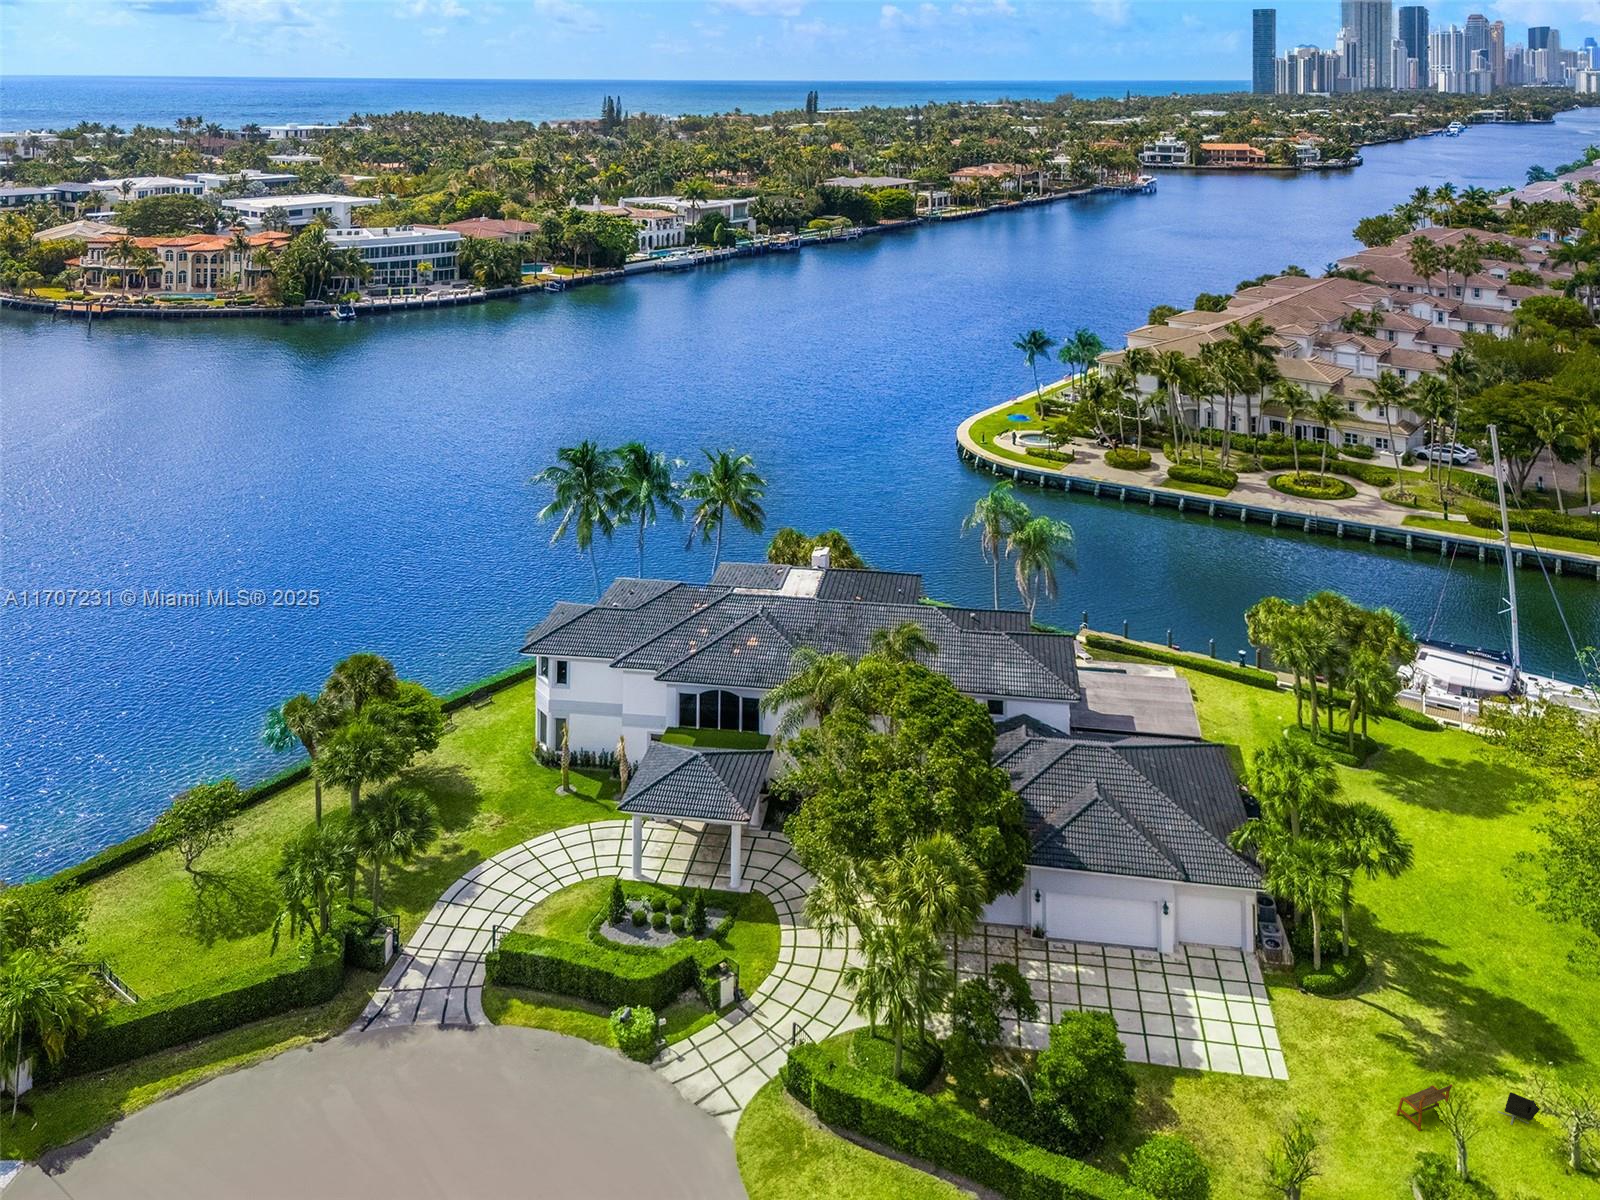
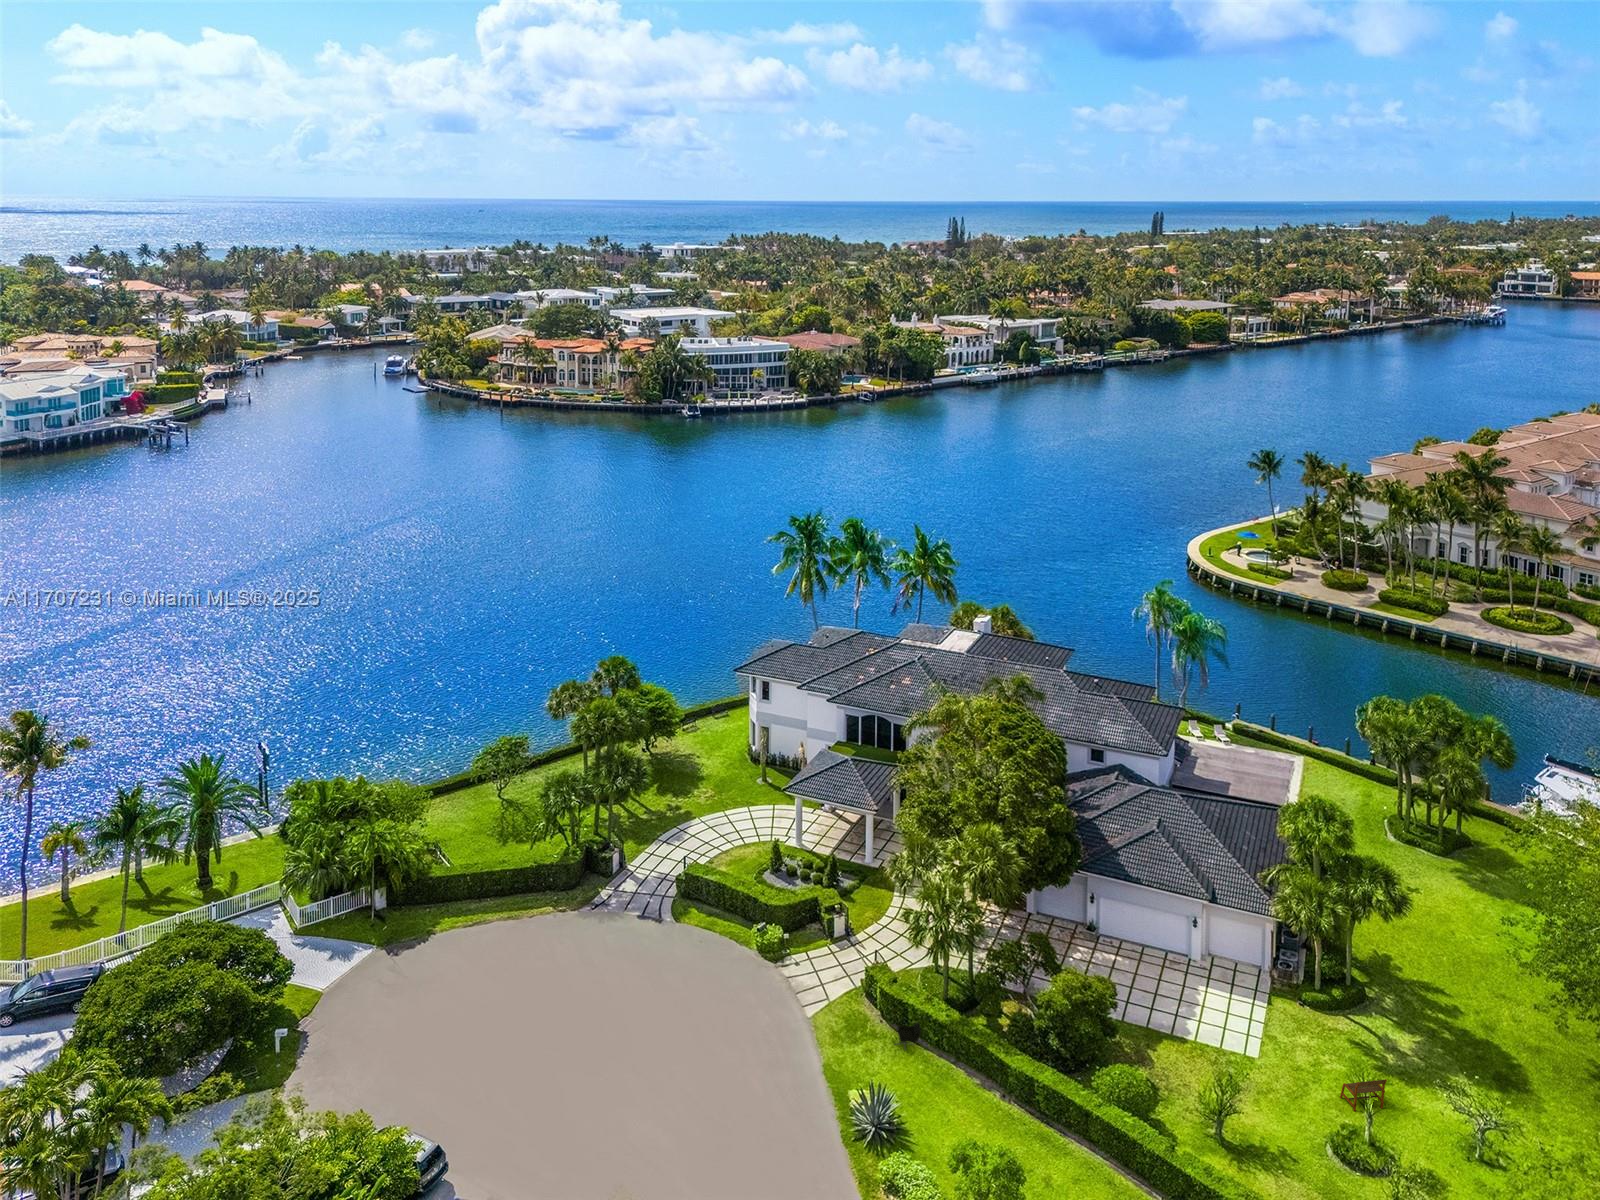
lounge chair: present [1498,1092,1540,1124] -> present [898,1023,921,1045]

